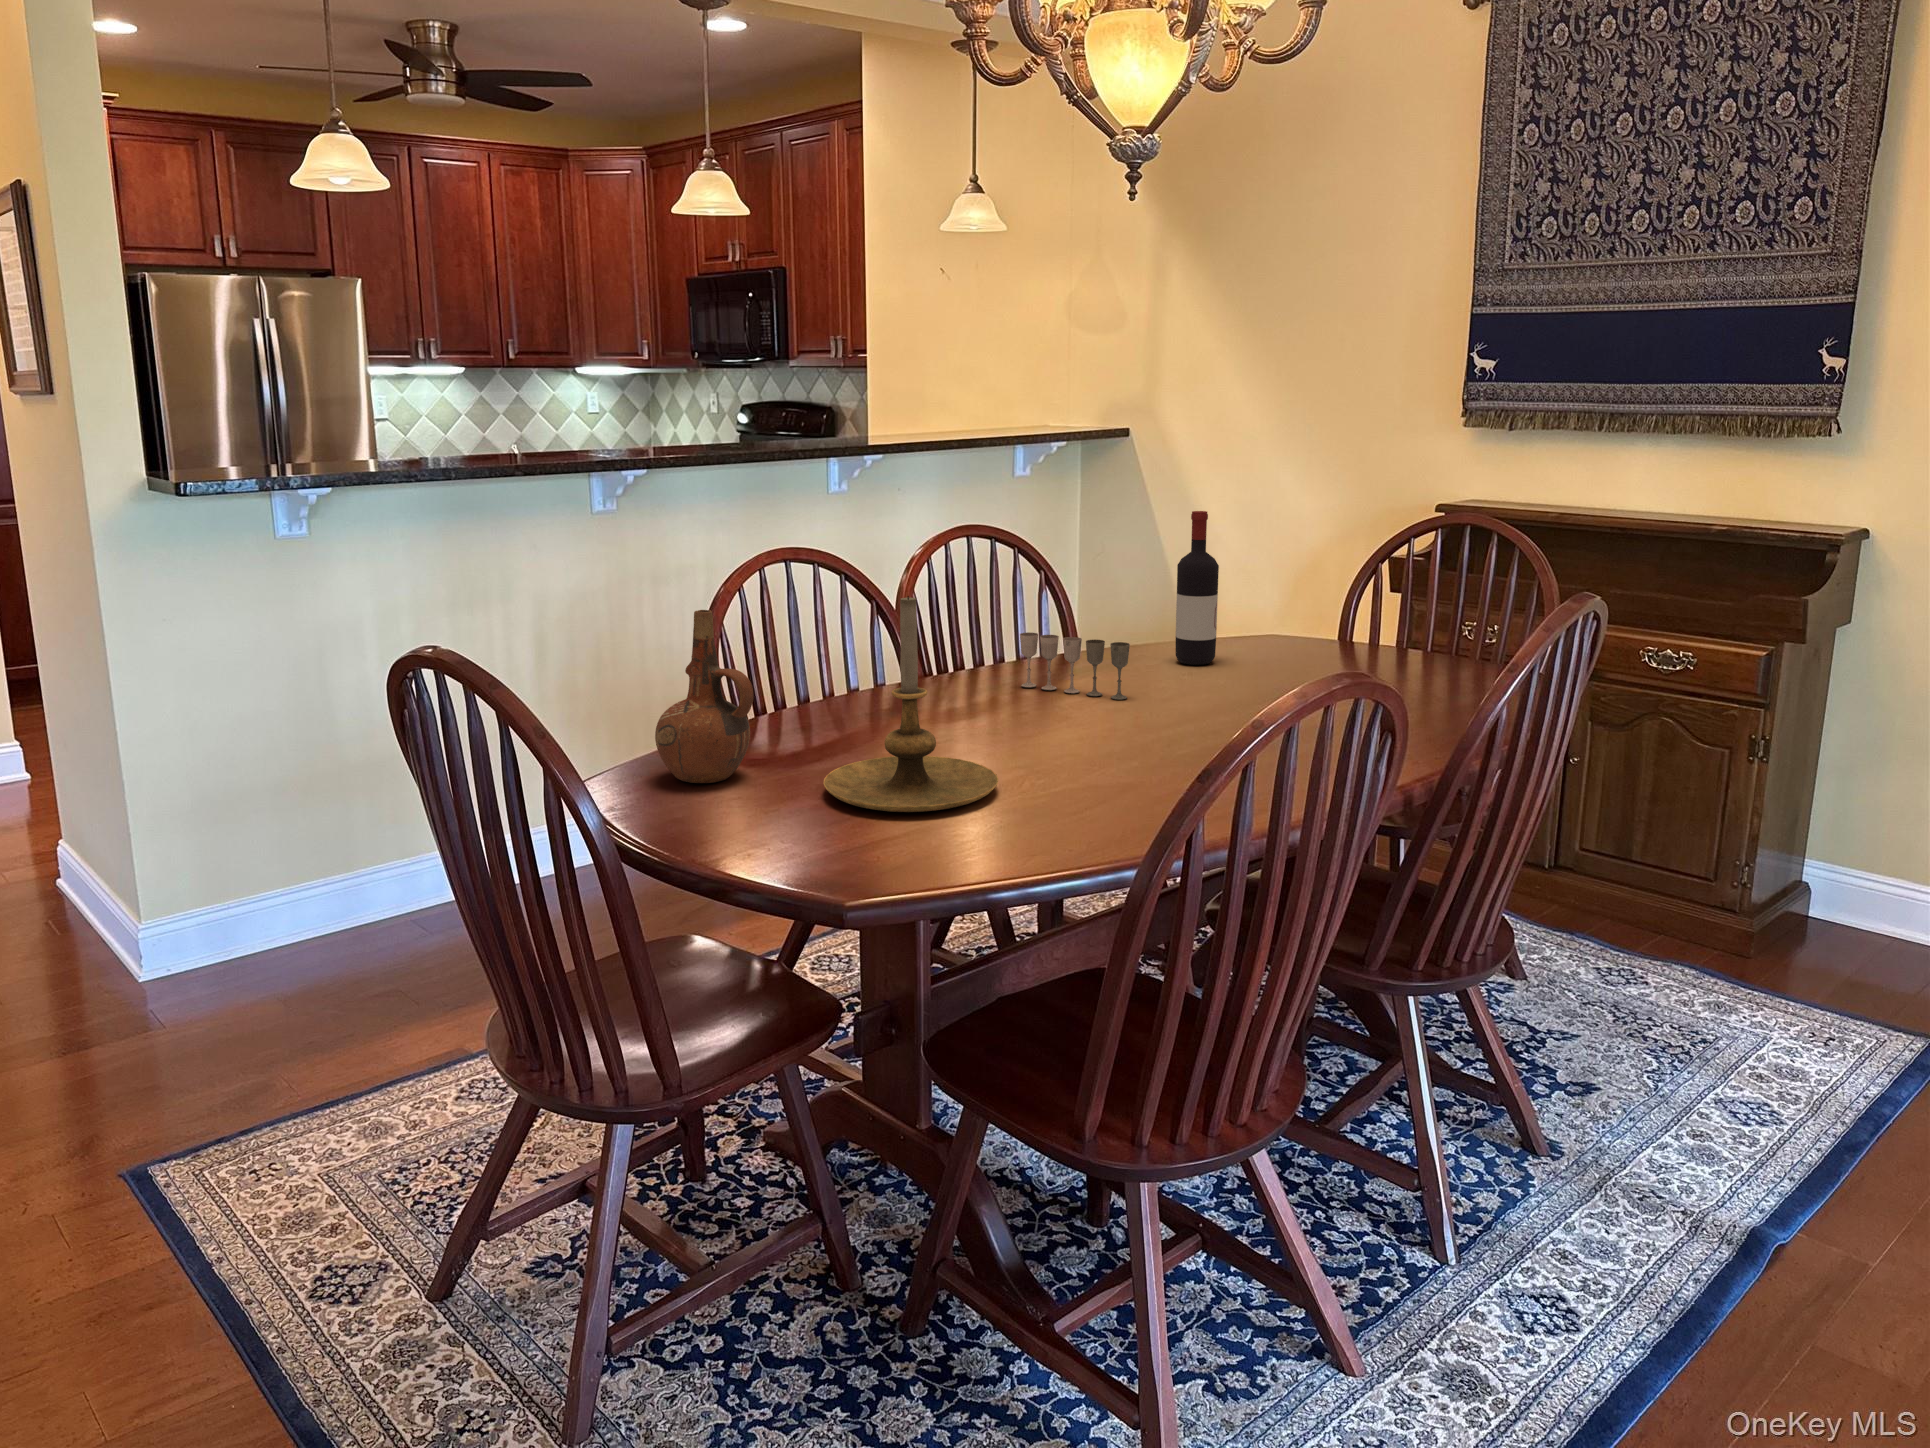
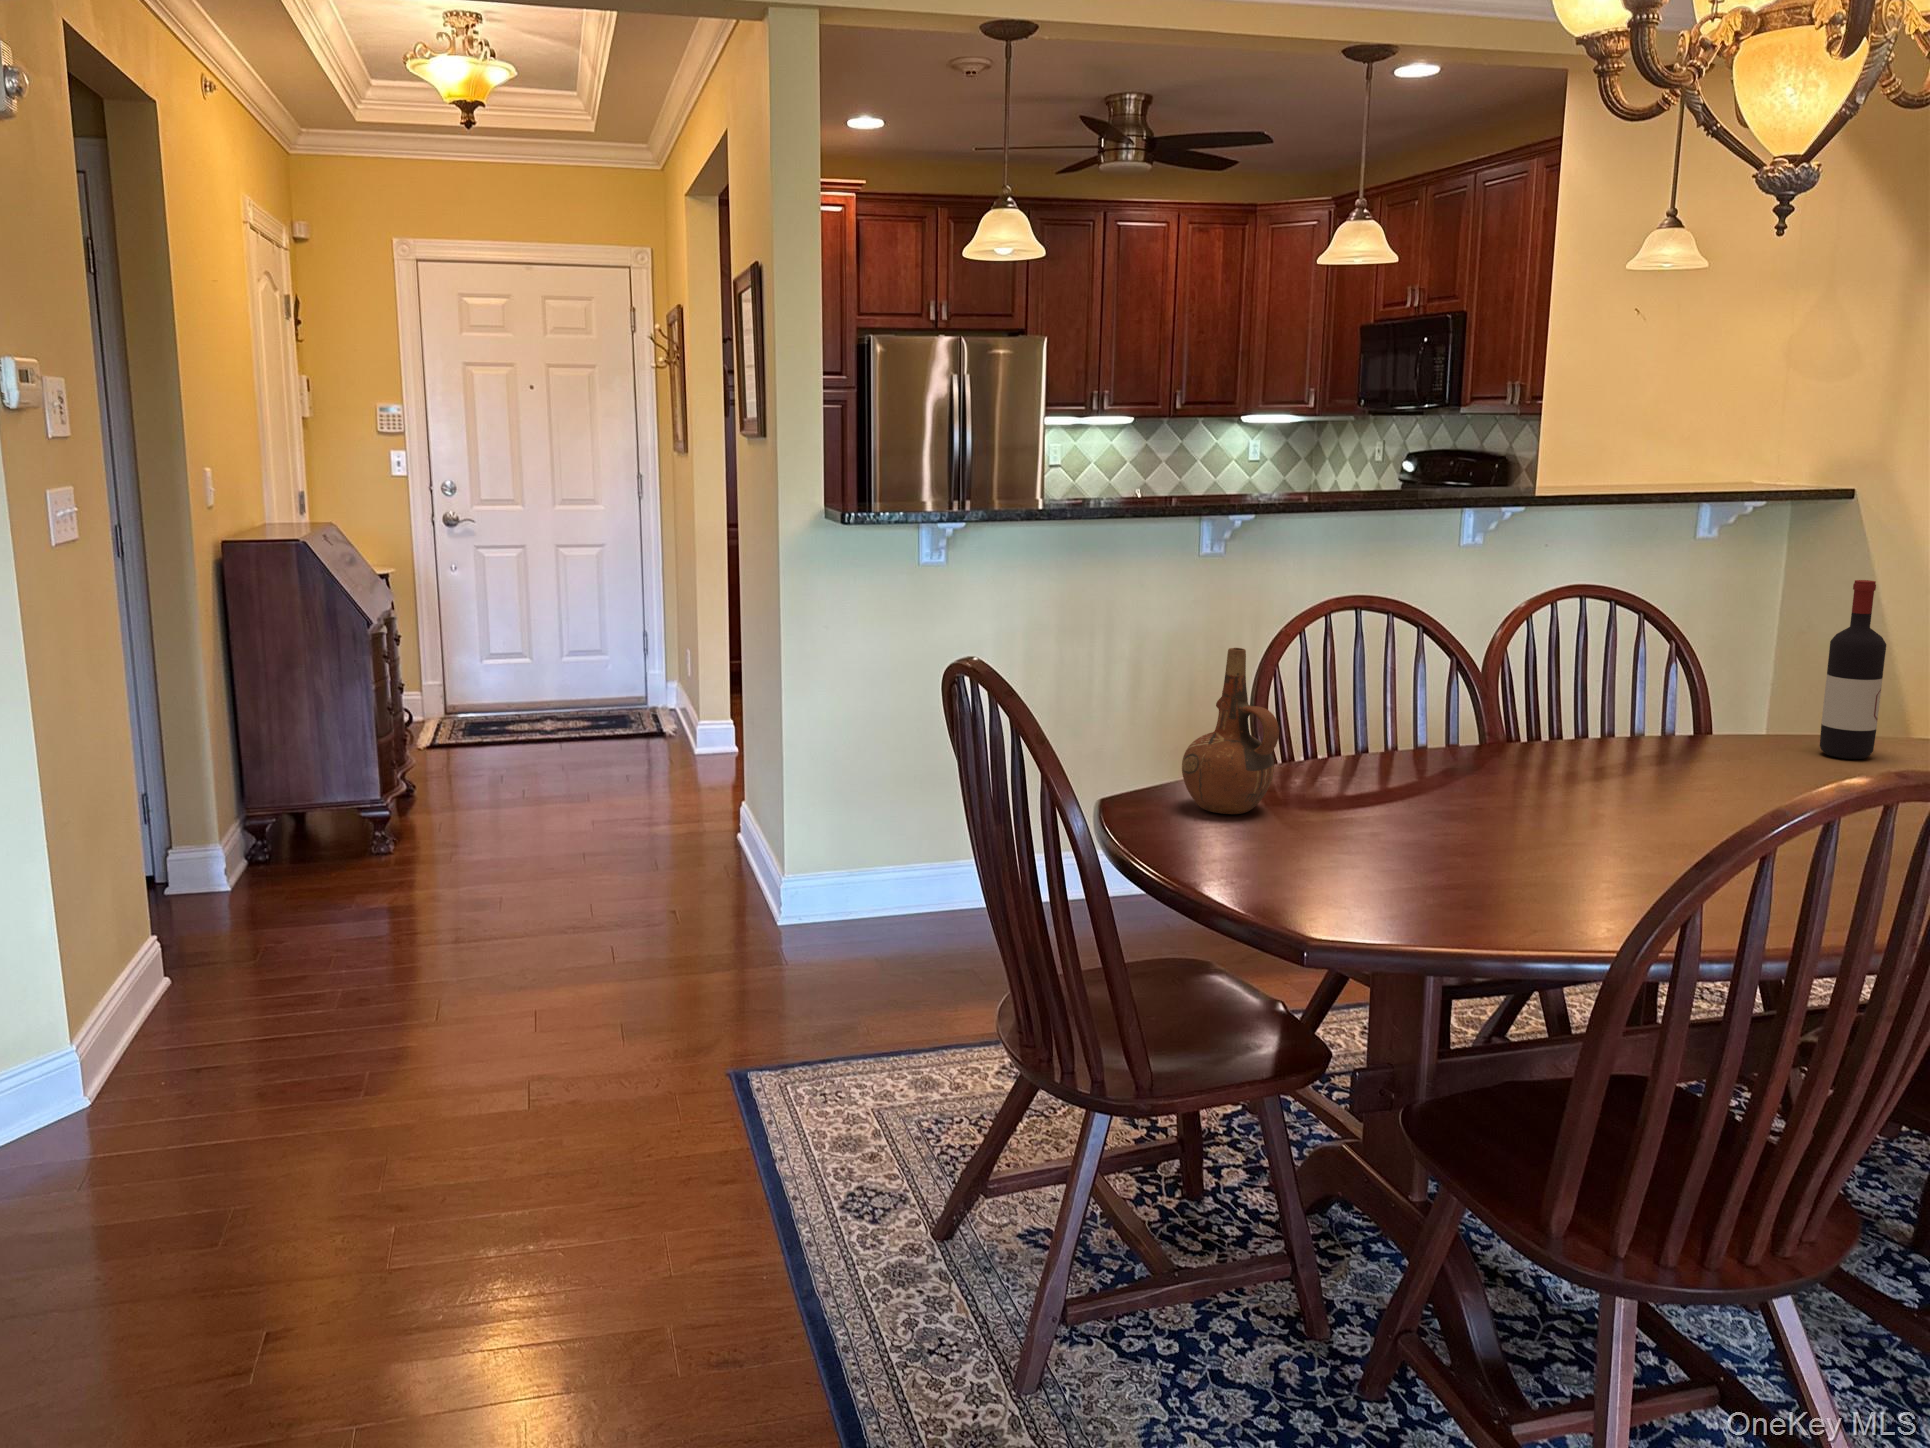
candle holder: present [824,596,998,812] -> none [1335,650,1525,871]
wine glass: present [1020,632,1130,700] -> none [1607,702,1740,786]

